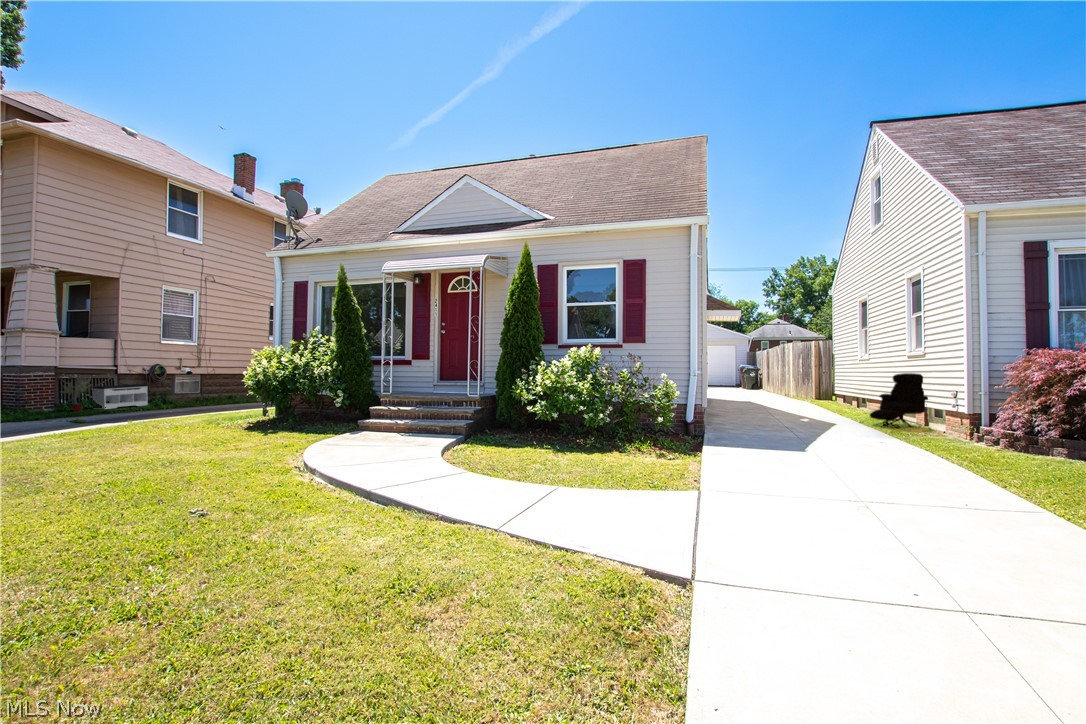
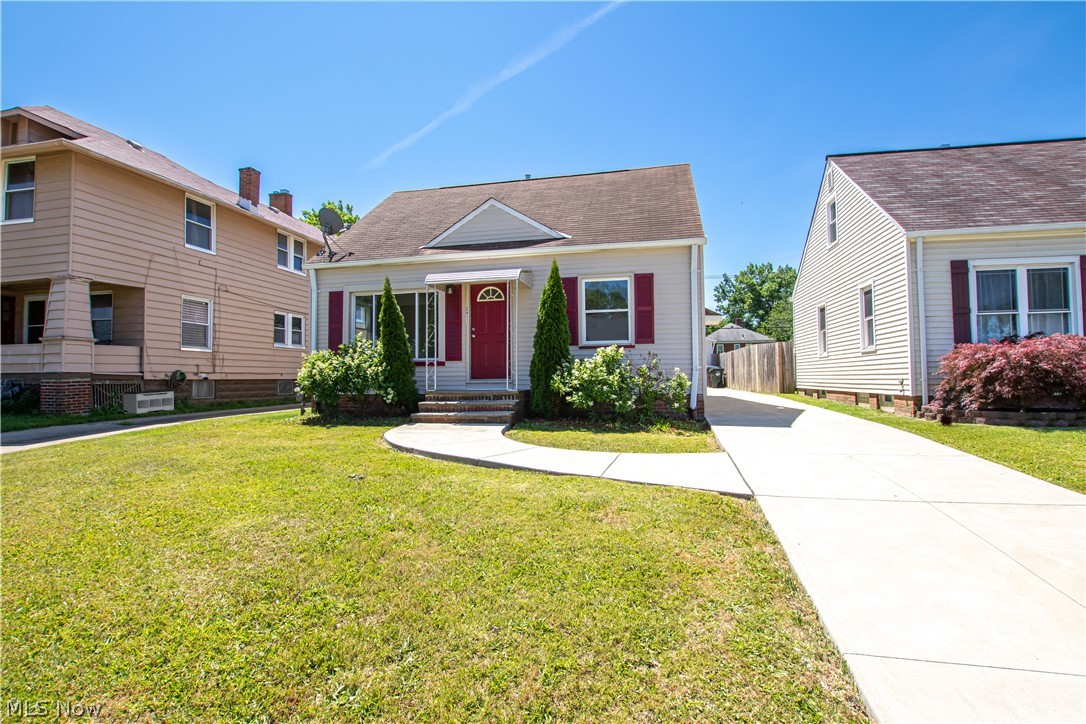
lounge chair: present [870,373,928,427] -> none [834,366,881,411]
potted tree: present [61,375,91,411] -> present [931,379,965,425]

